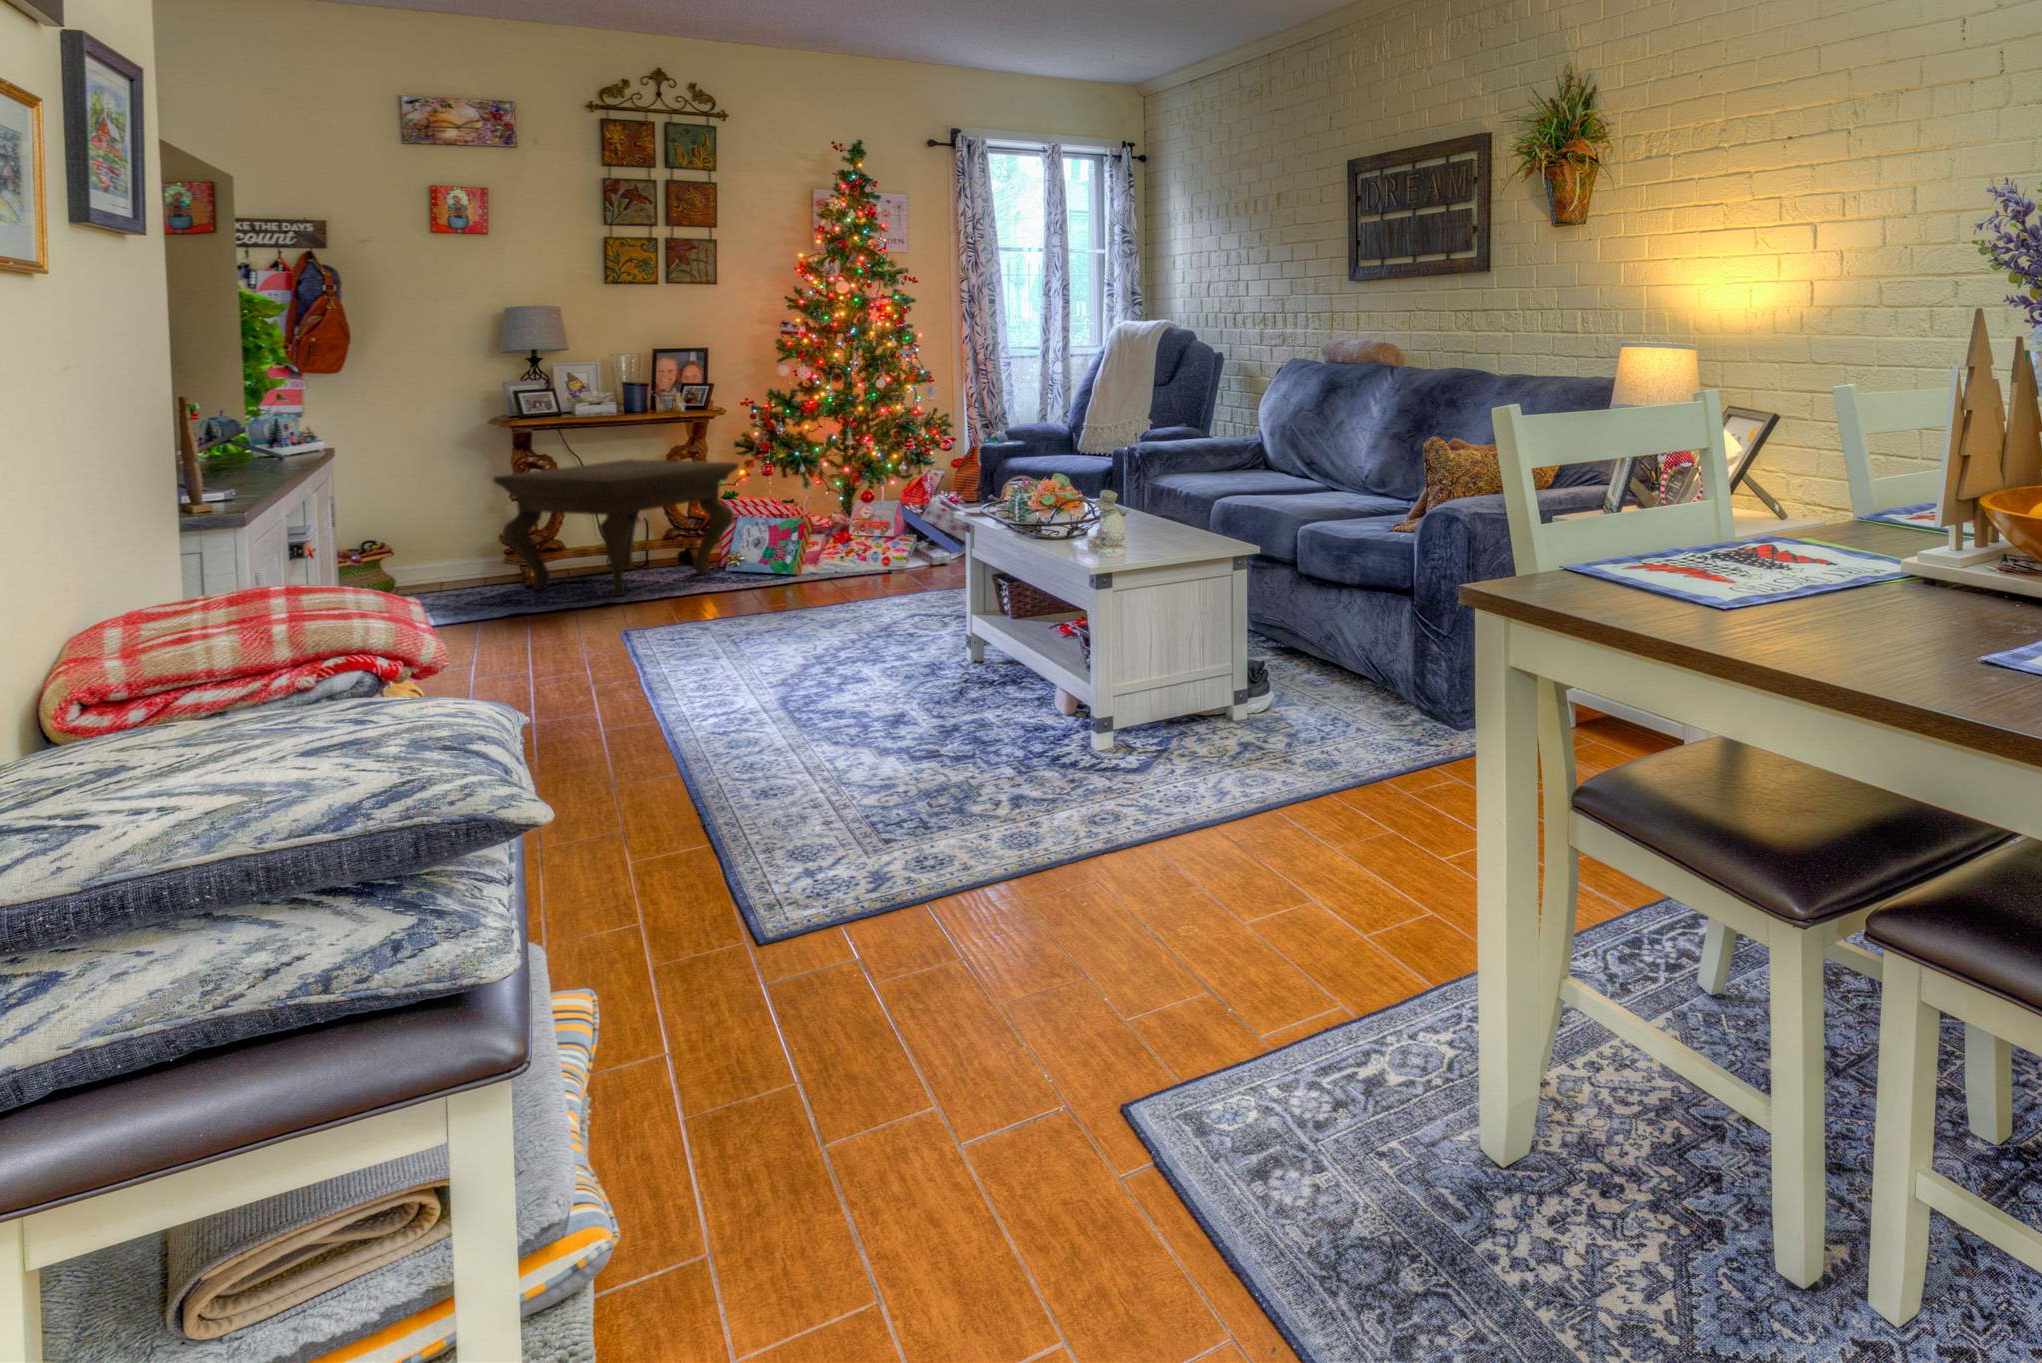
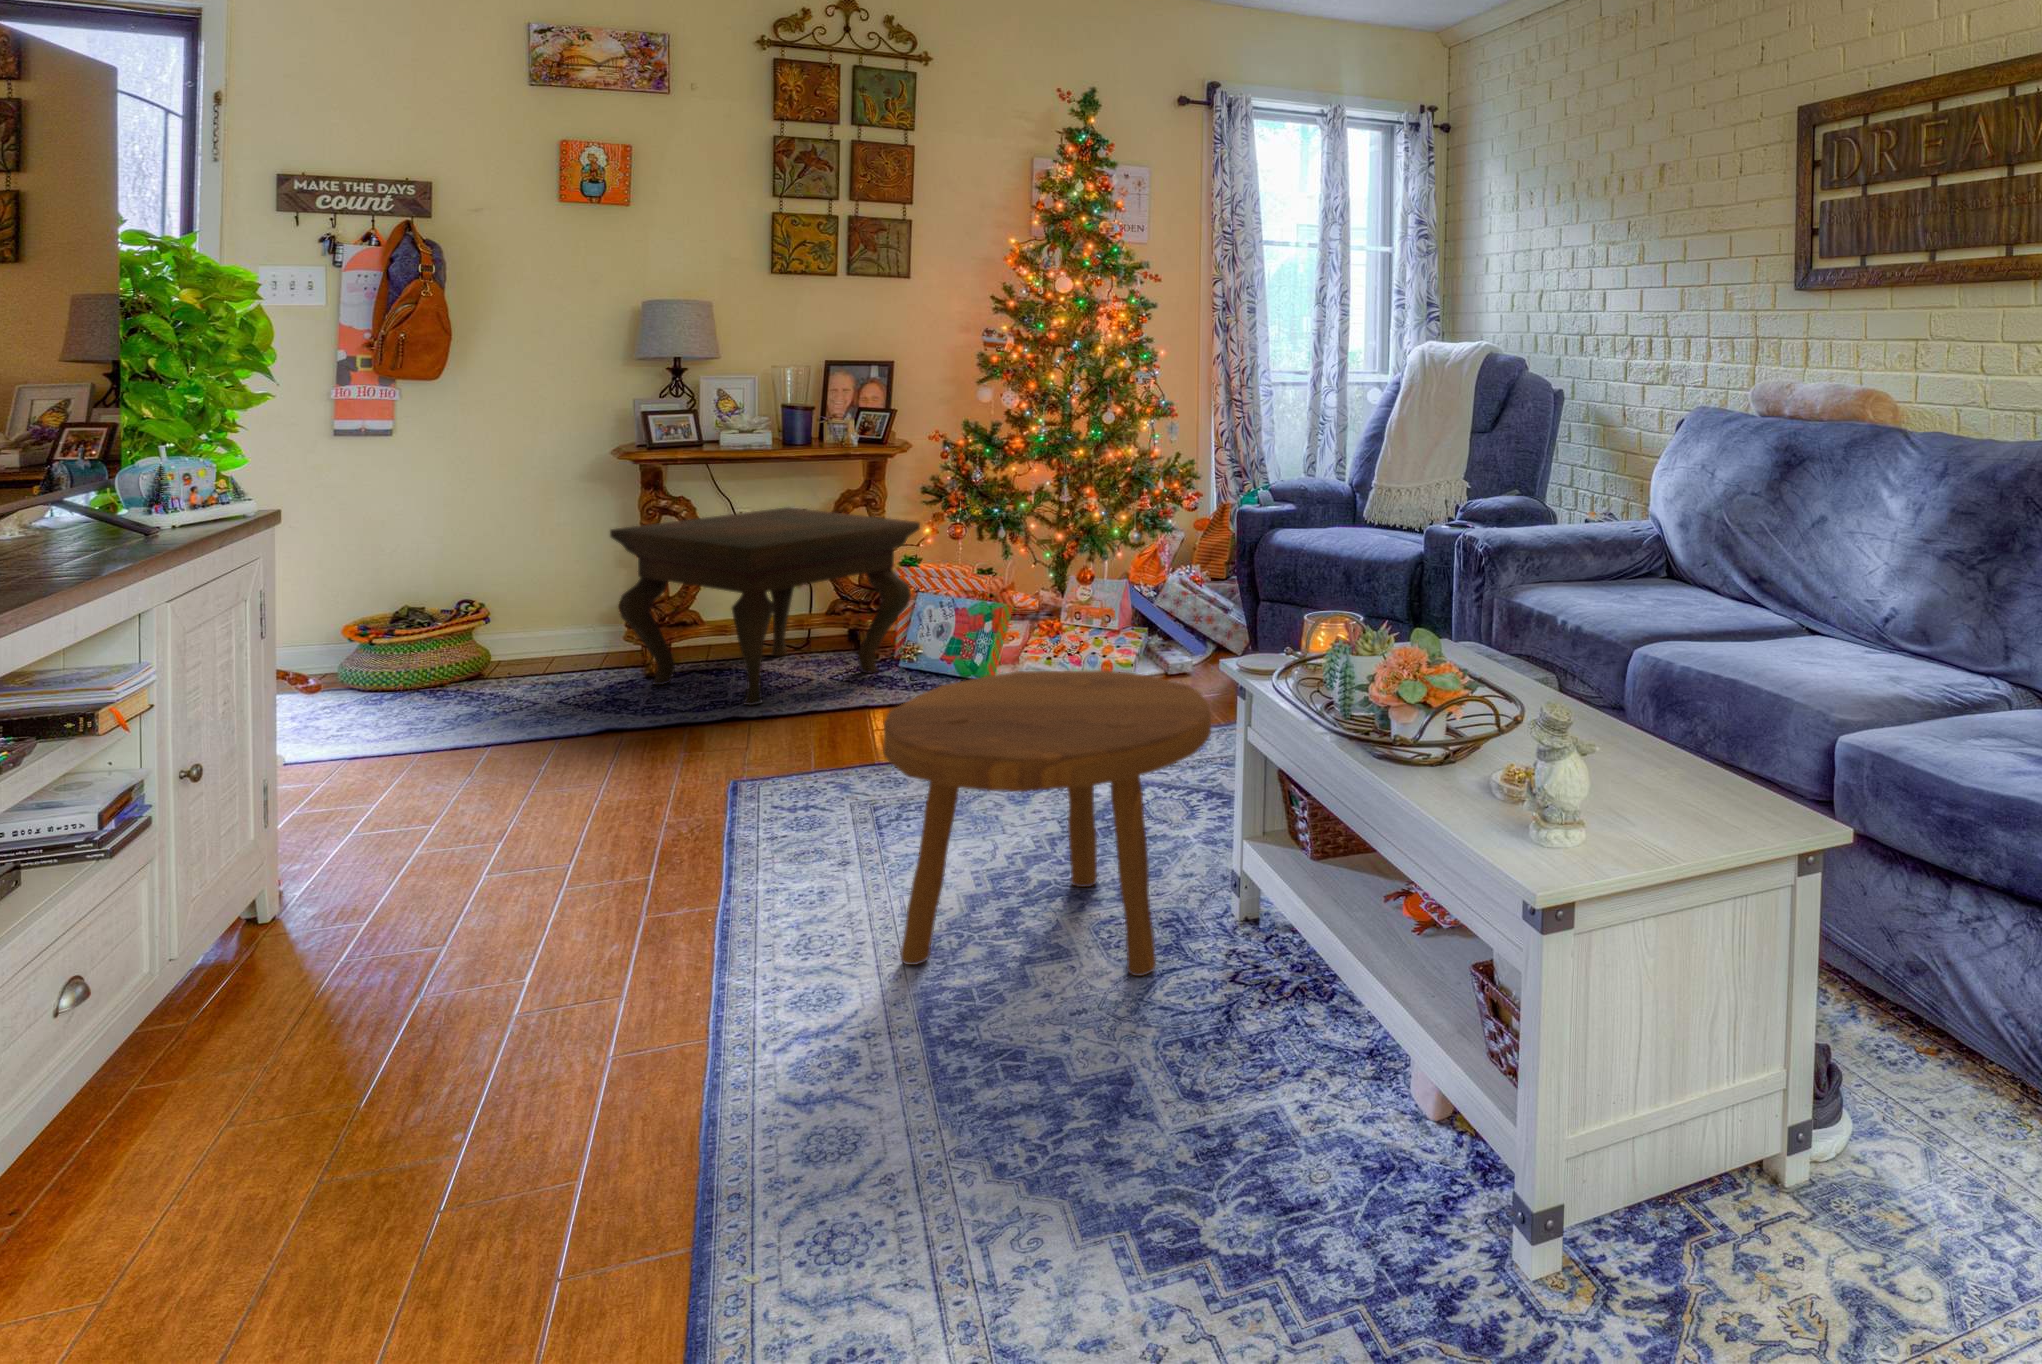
footstool: none [743,528,949,693] -> present [883,670,1211,976]

